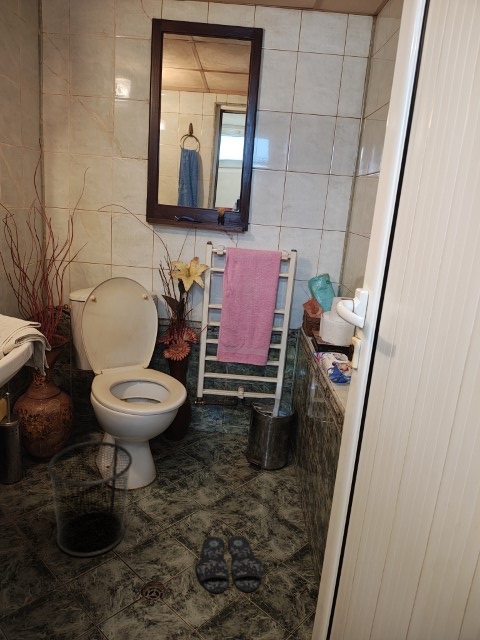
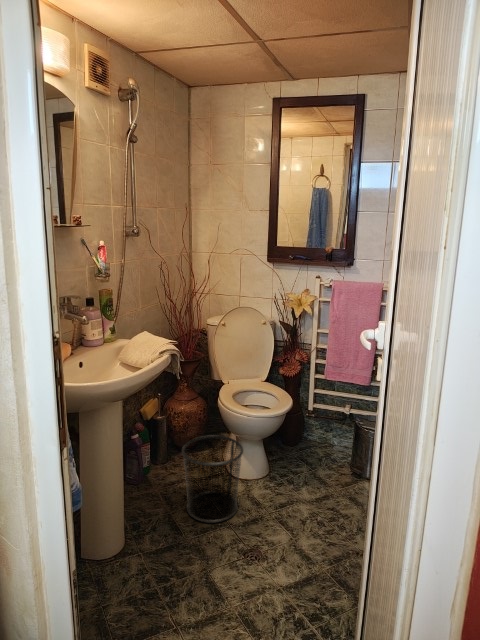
slippers: present [196,536,262,593] -> none [289,524,345,570]

